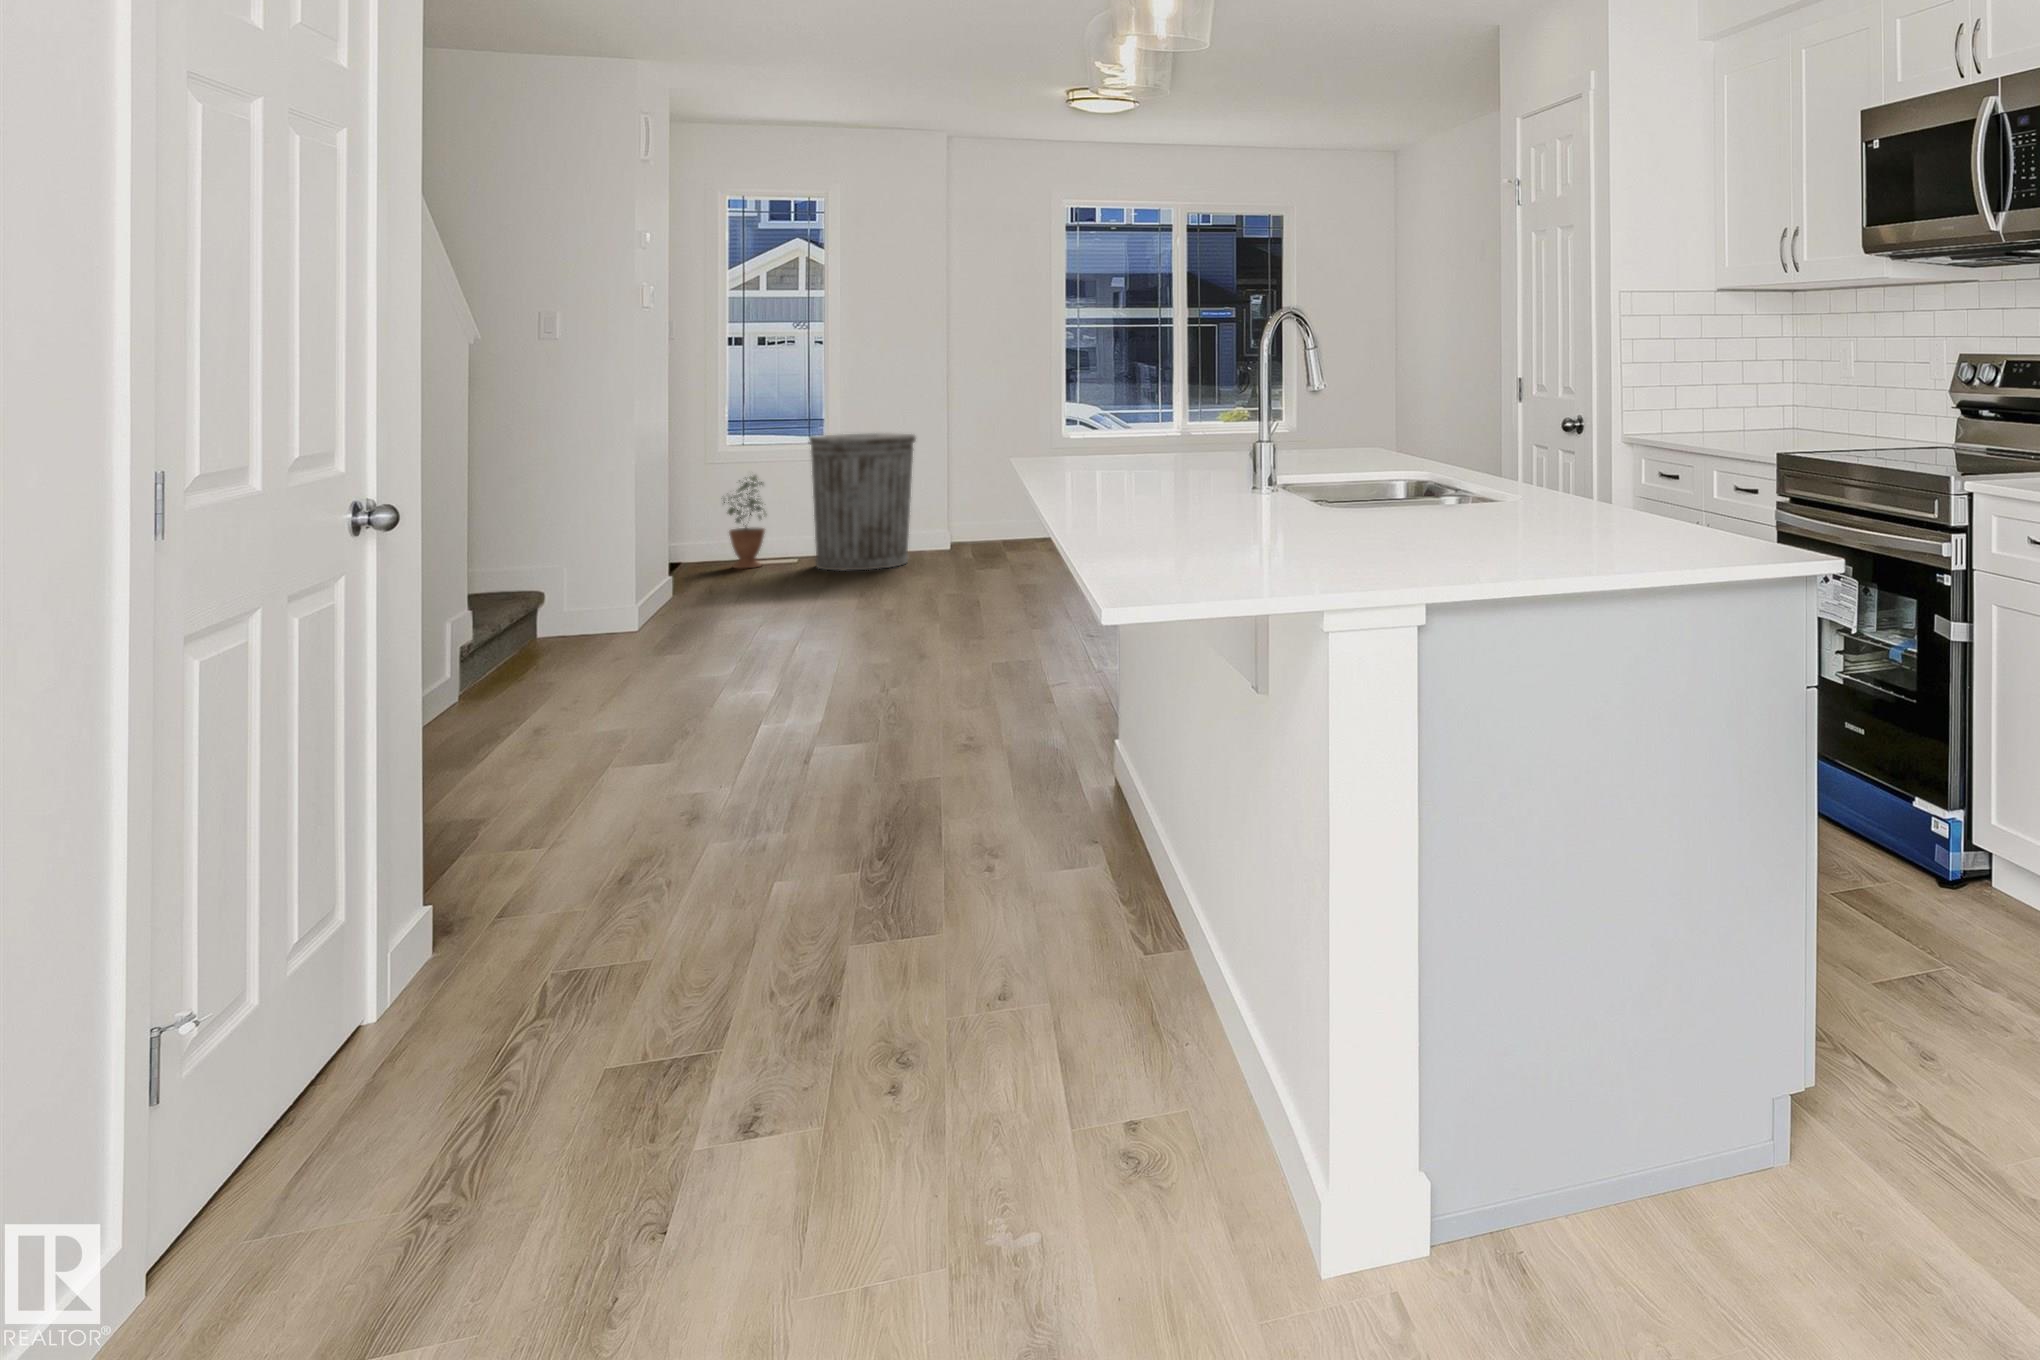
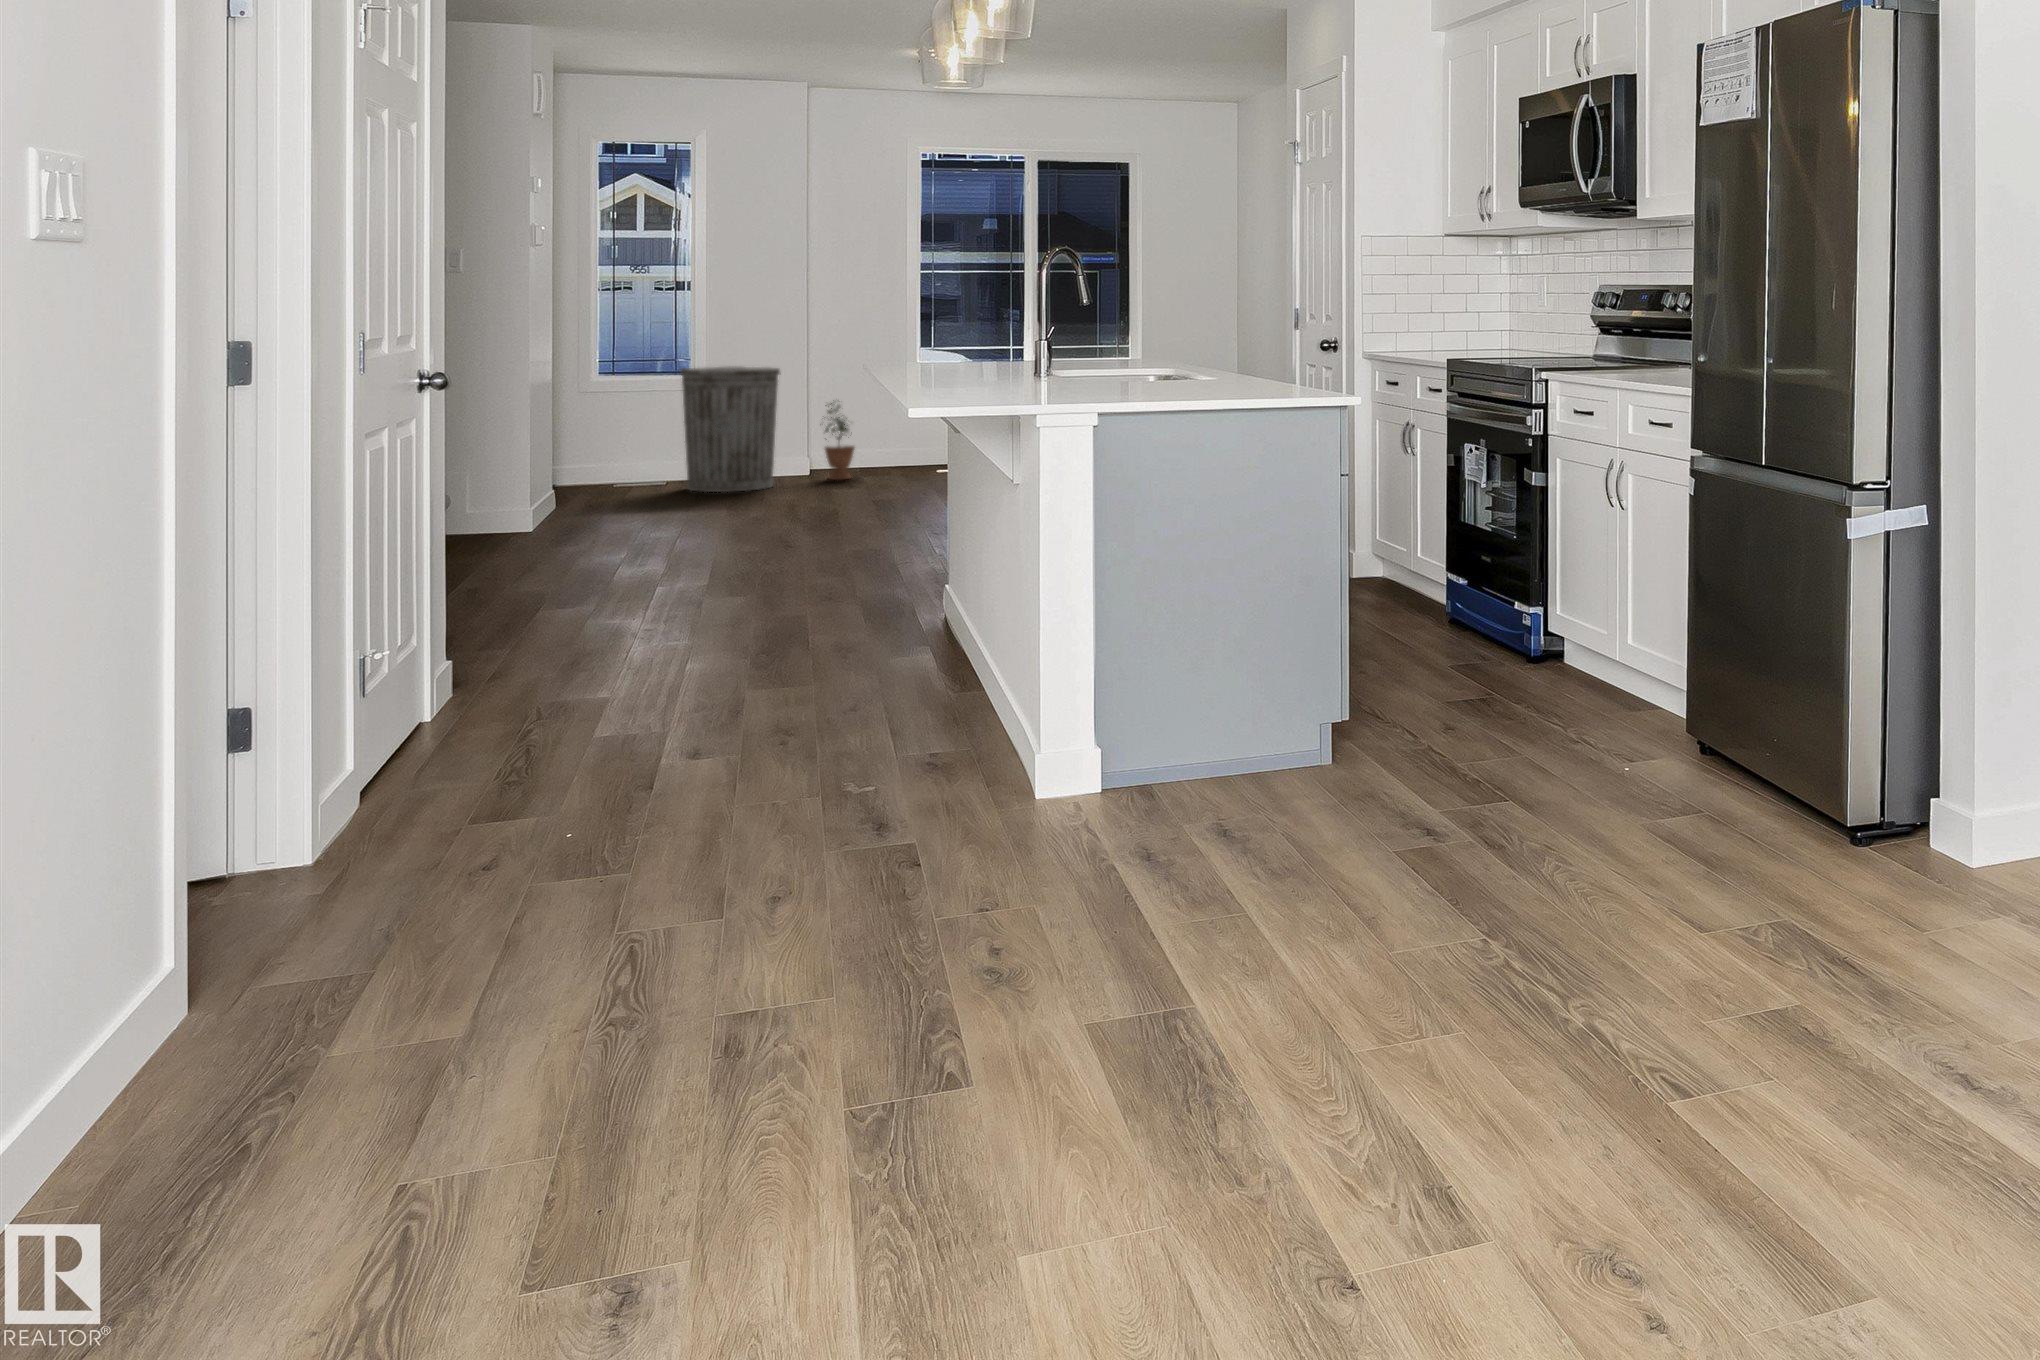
potted plant: present [724,476,765,568] -> present [825,400,854,480]

